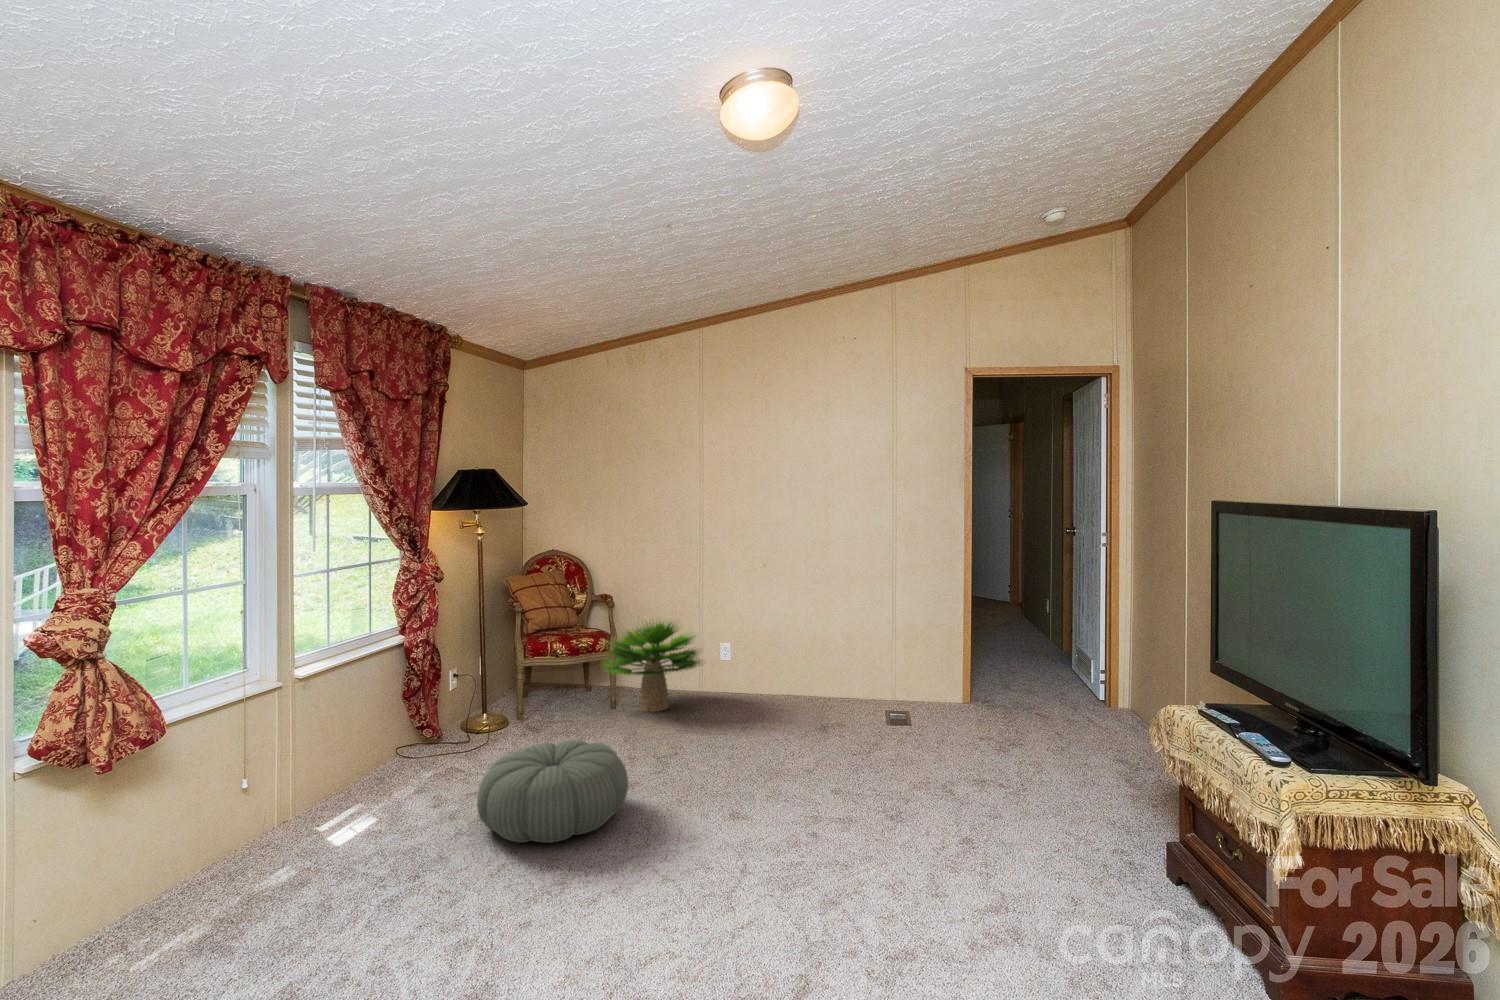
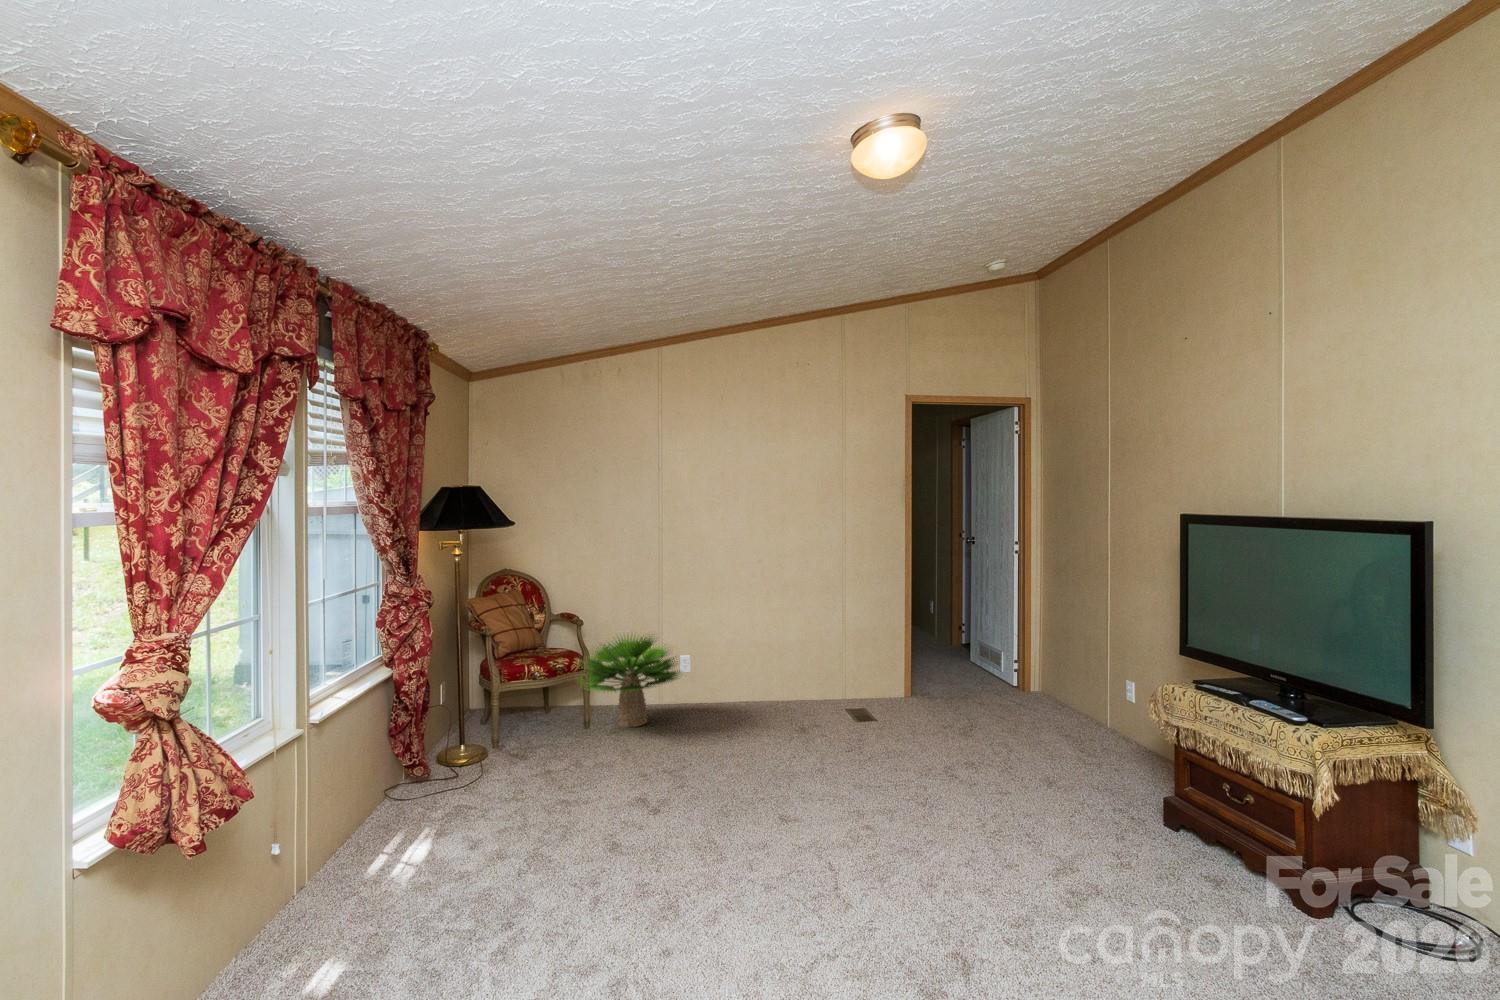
pouf: present [477,740,628,843] -> none [545,760,696,870]

